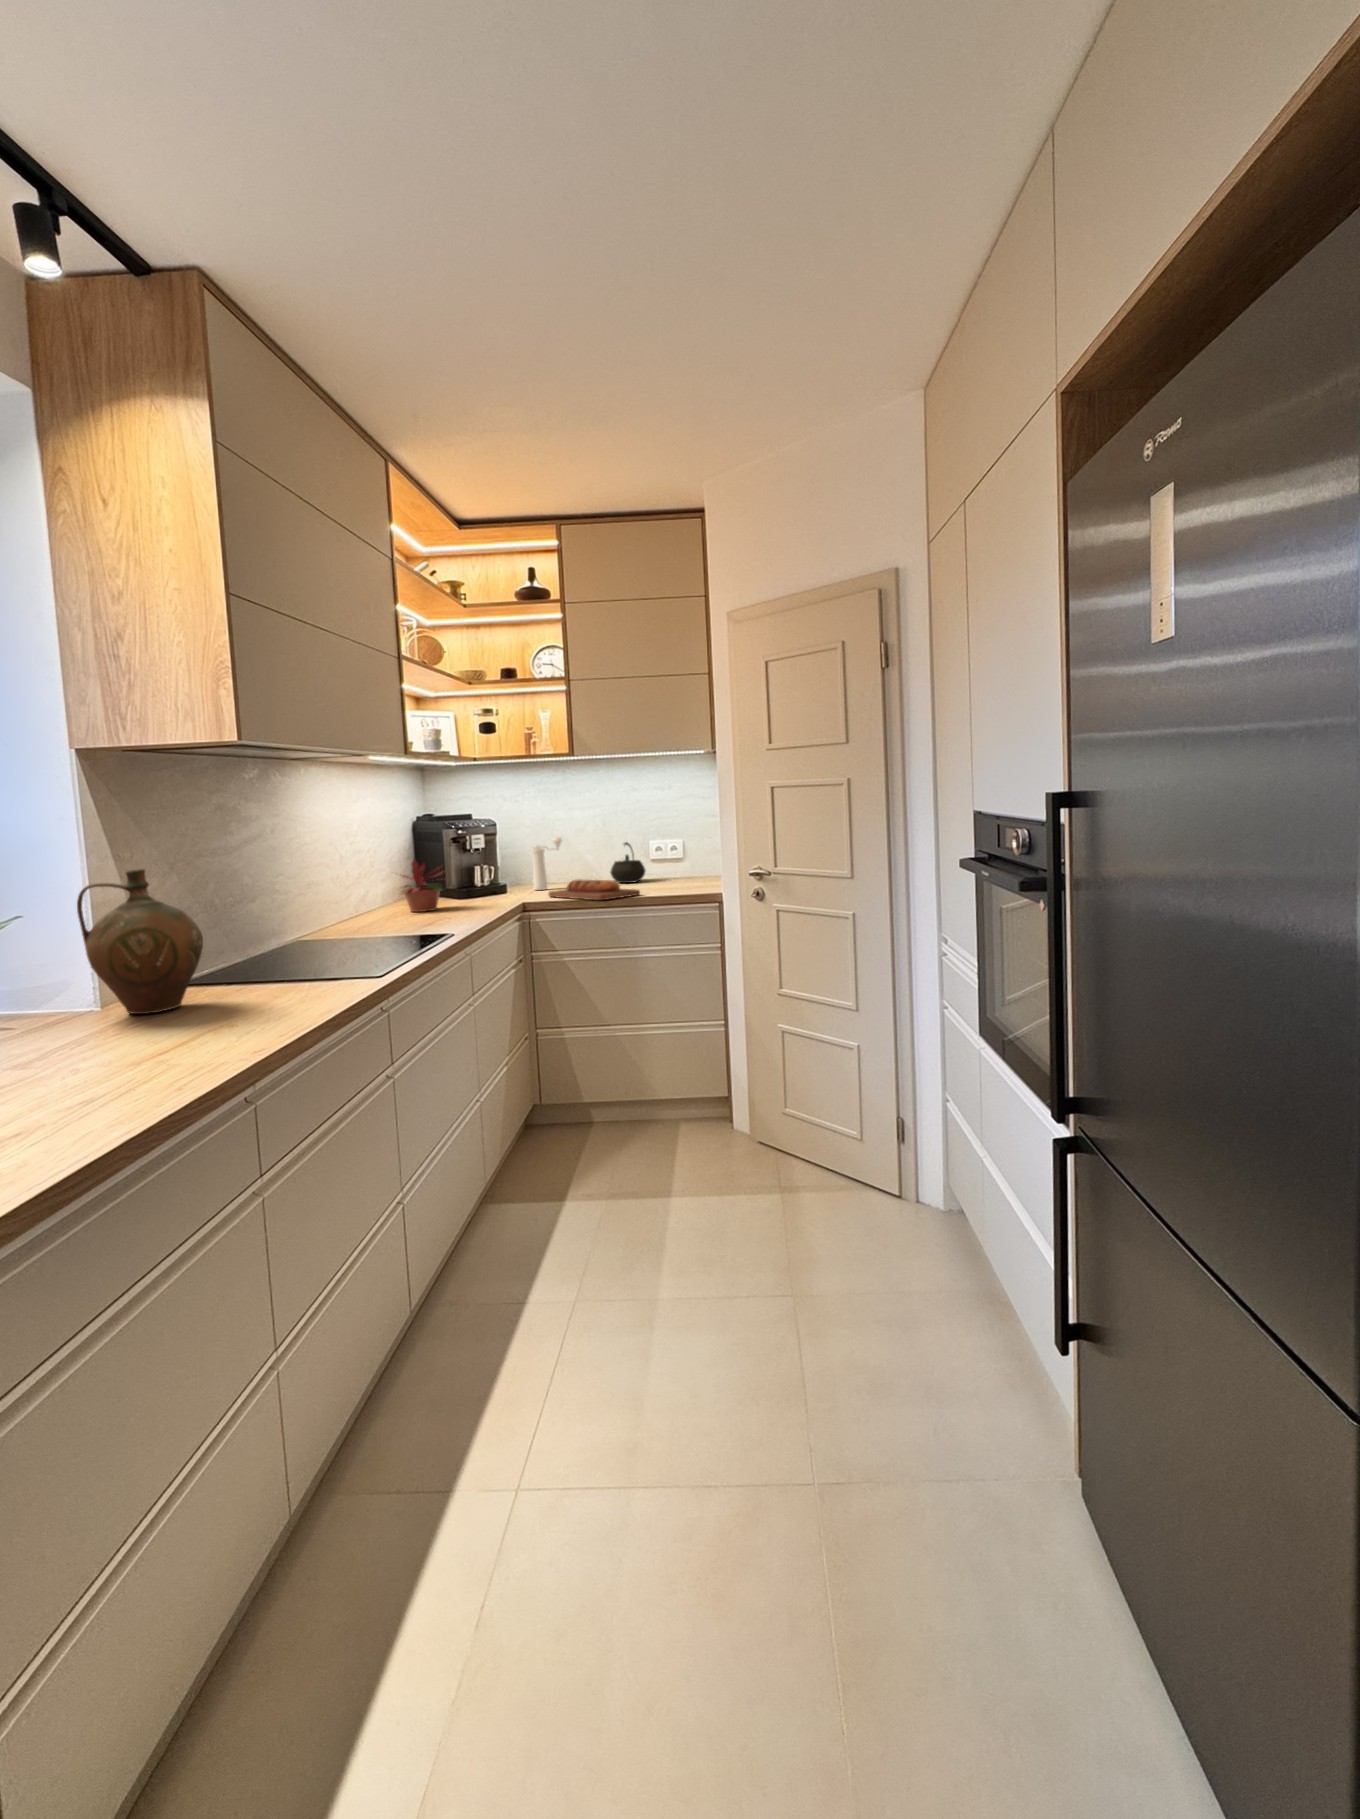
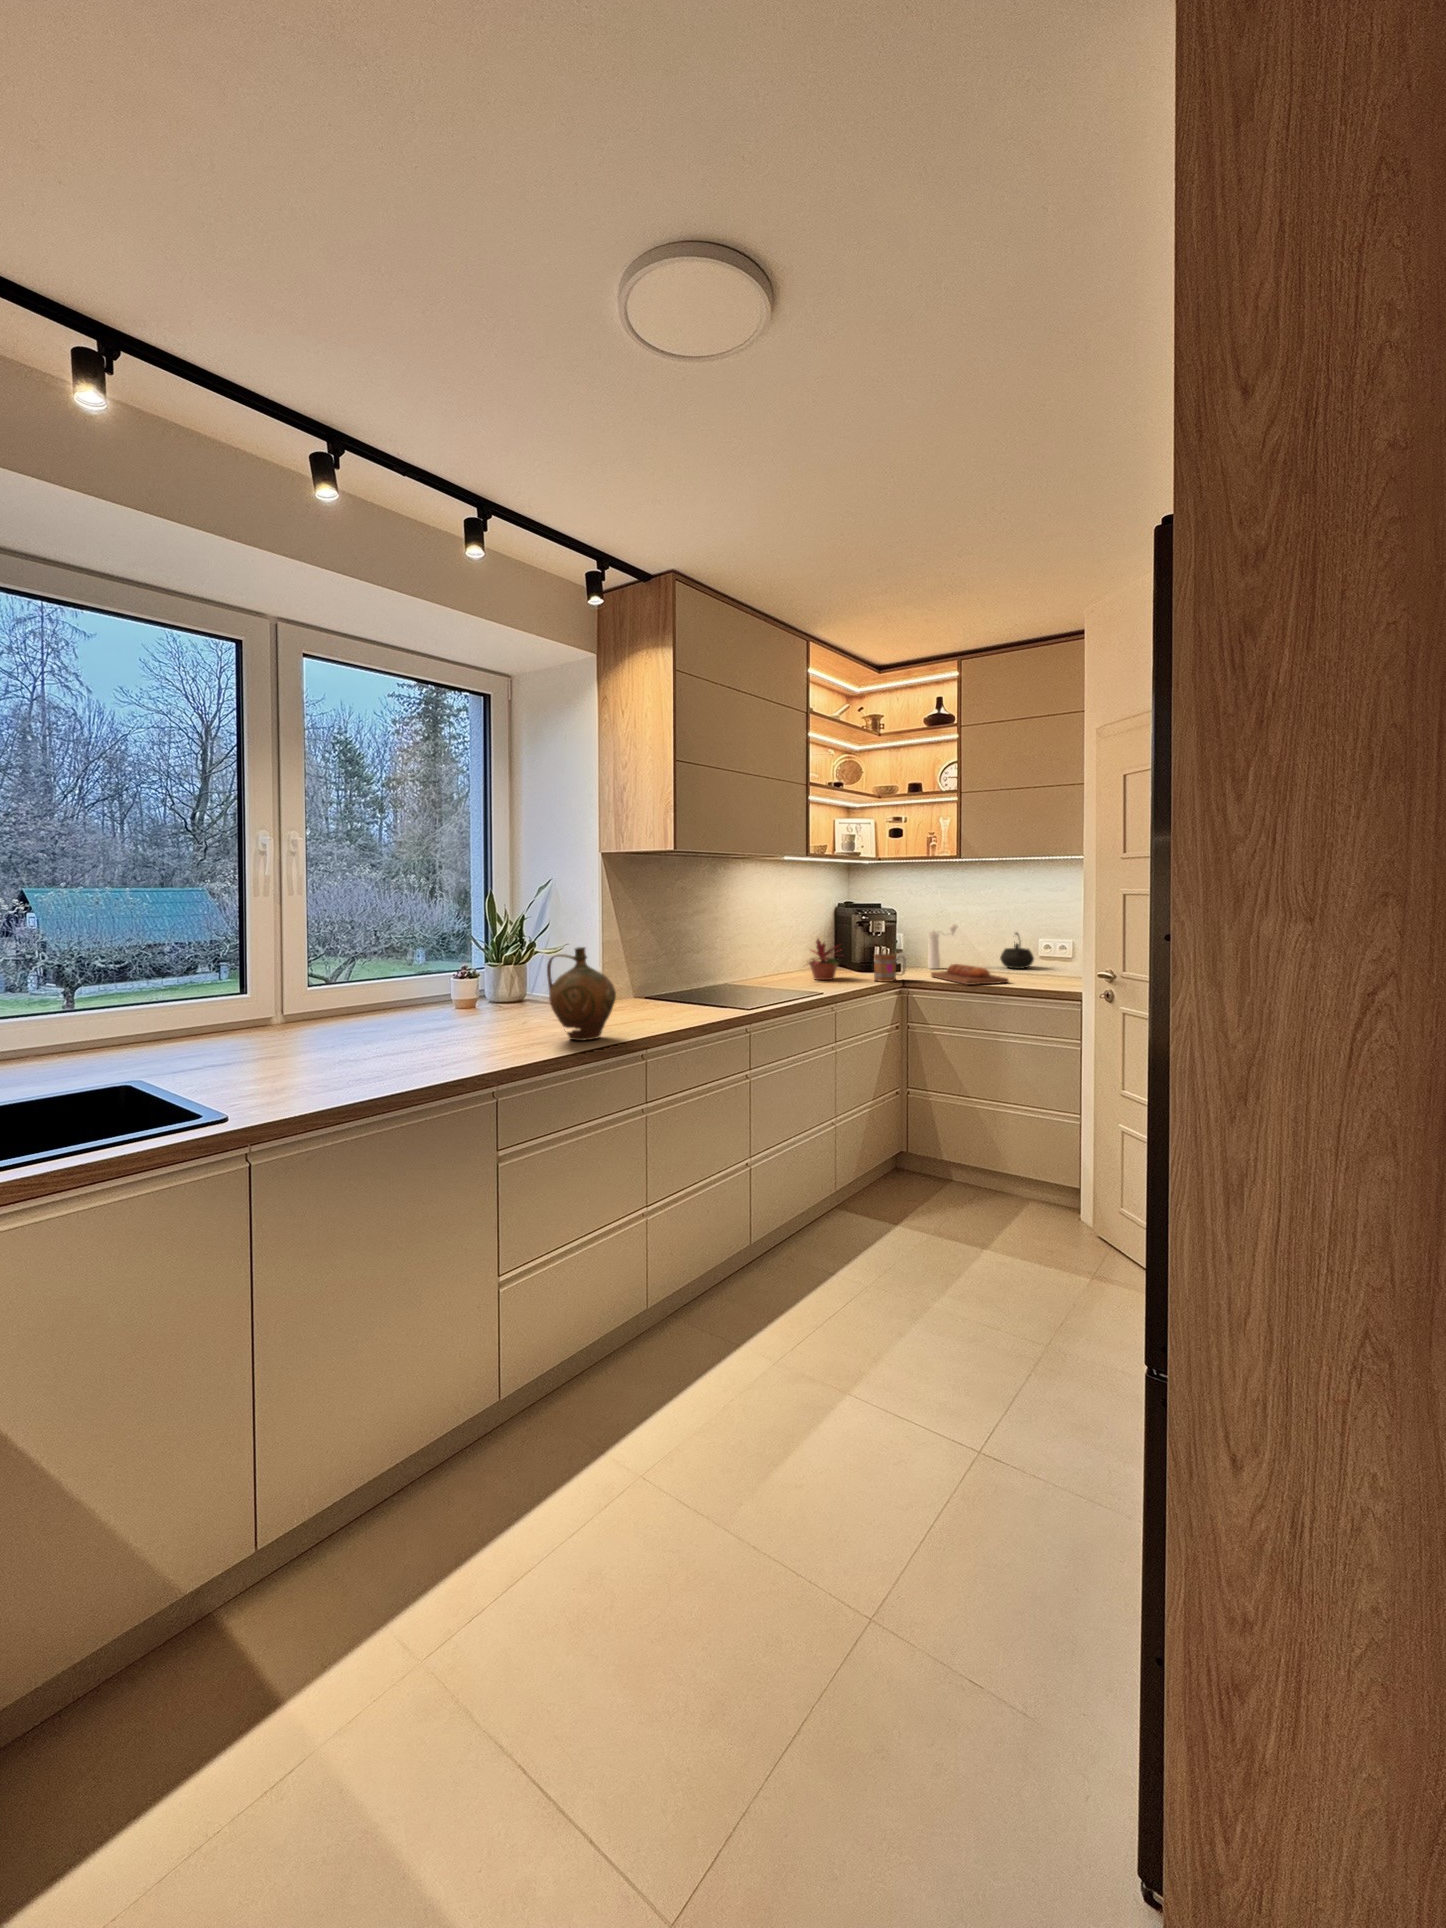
mug: none [485,873,523,906] -> present [874,954,906,982]

